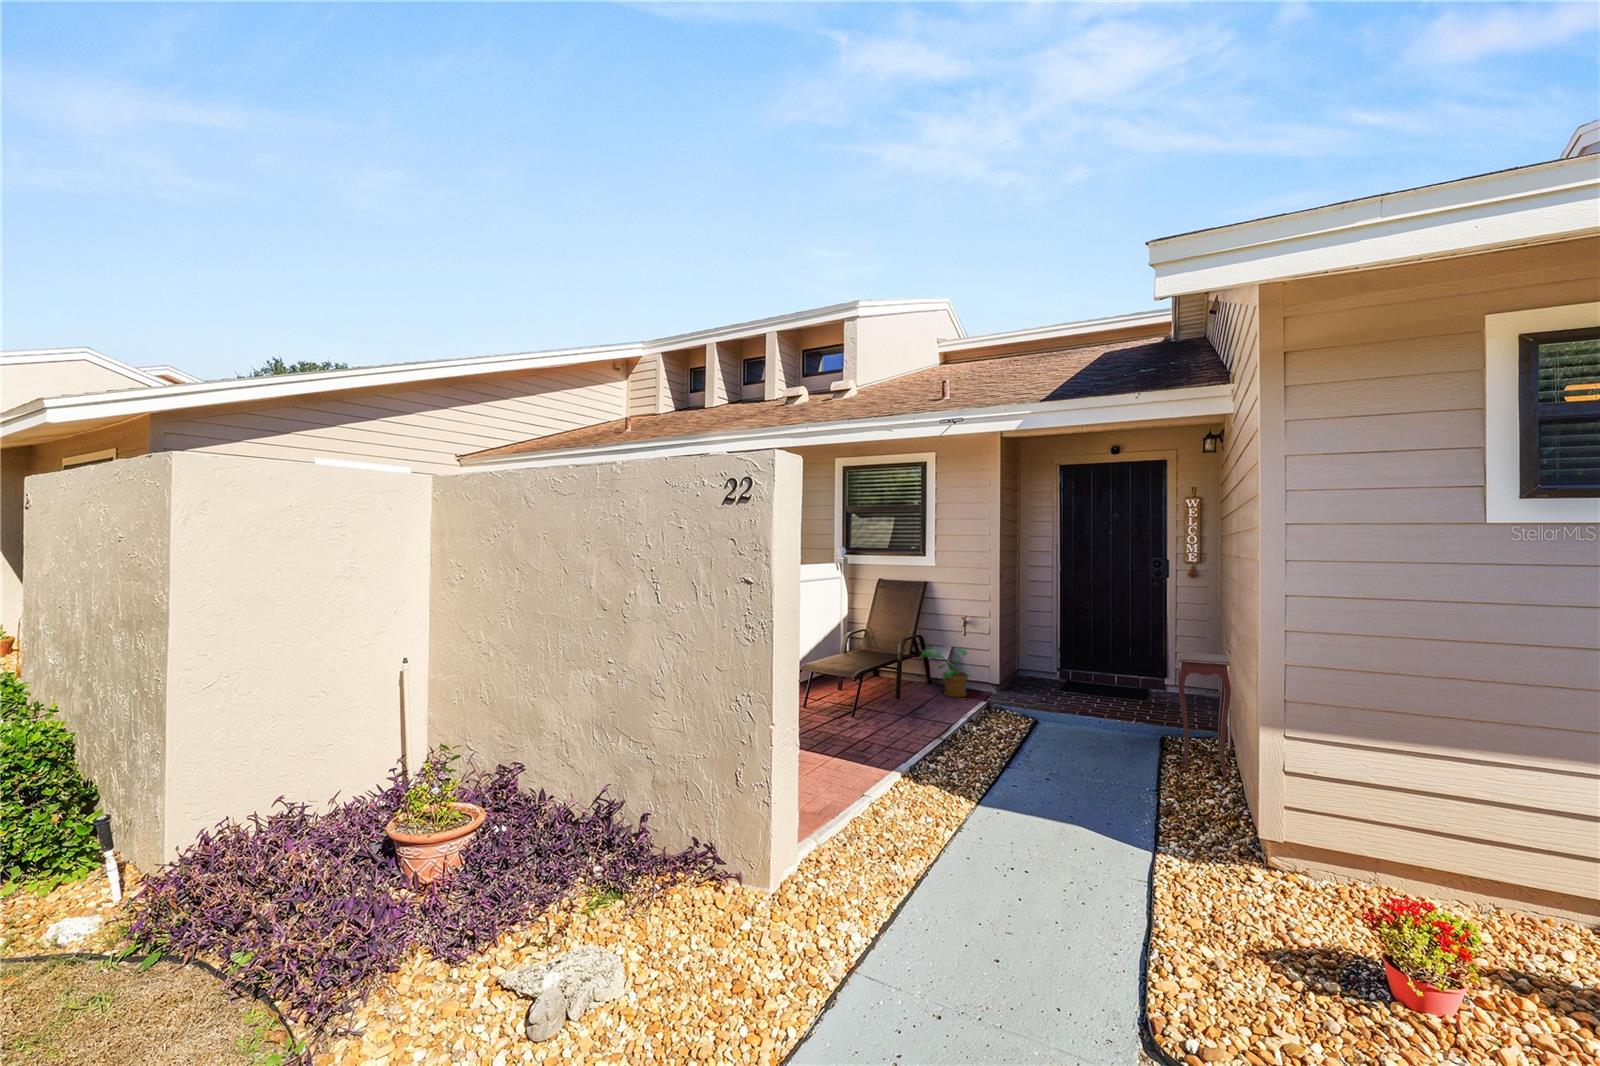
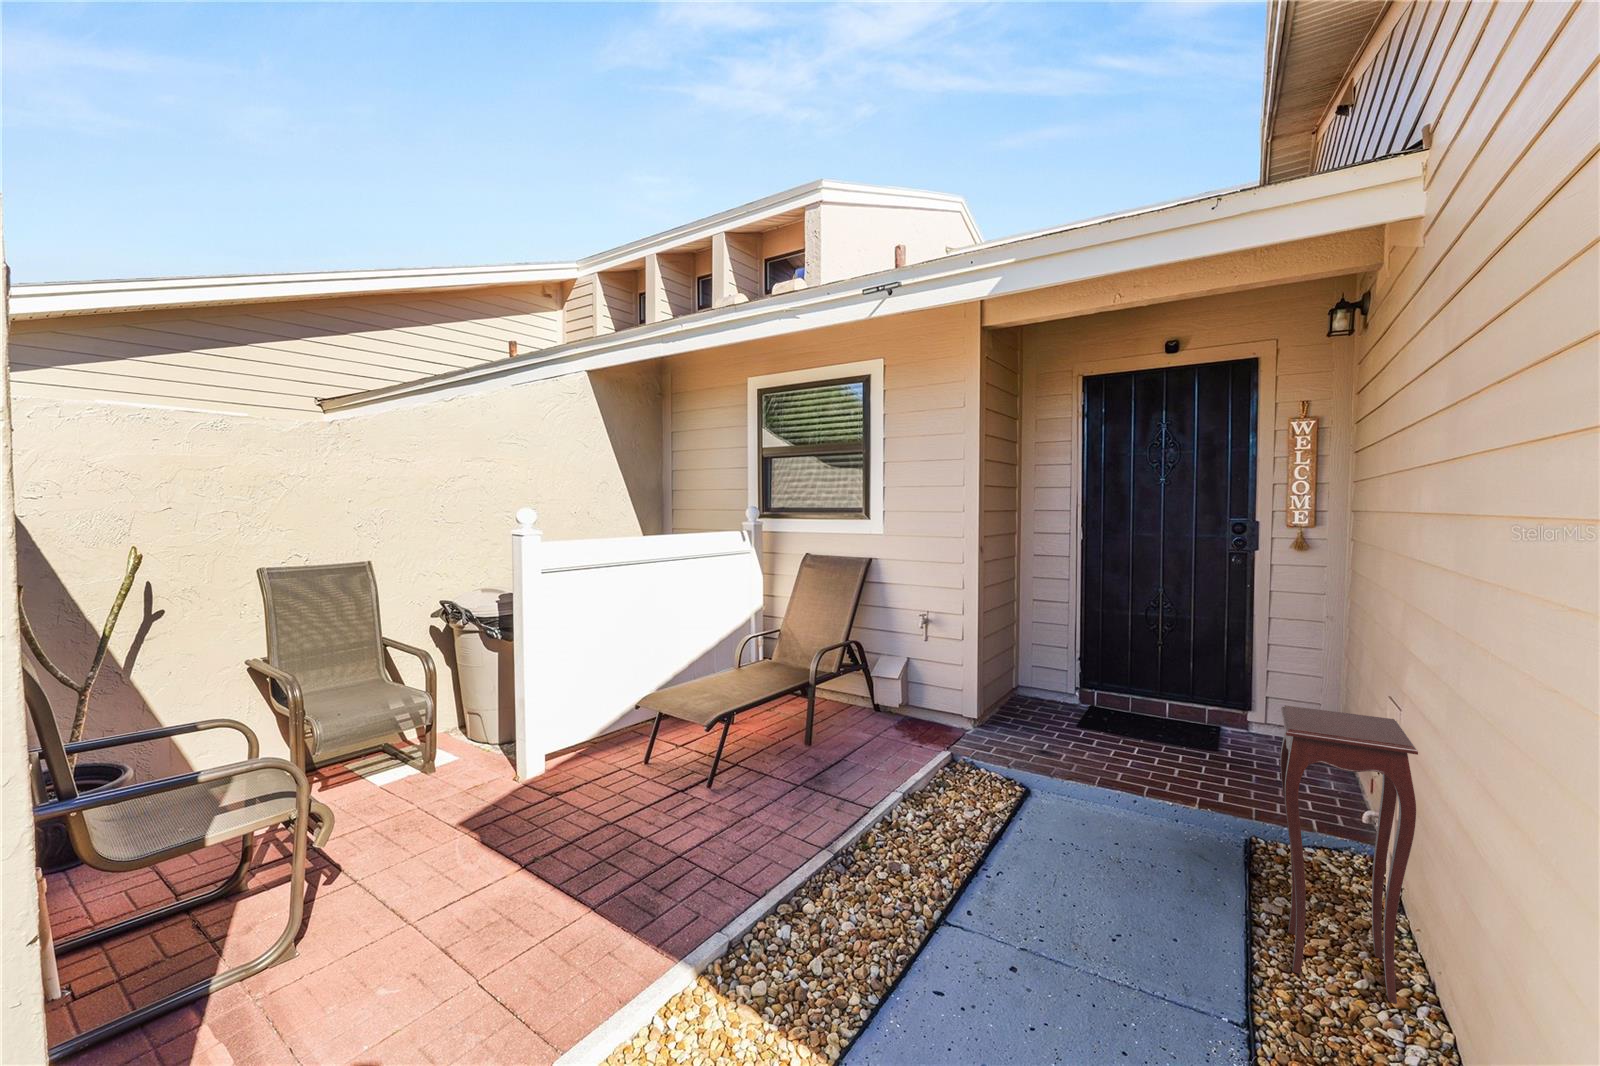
potted plant: present [921,648,970,697] -> none [846,657,928,736]

